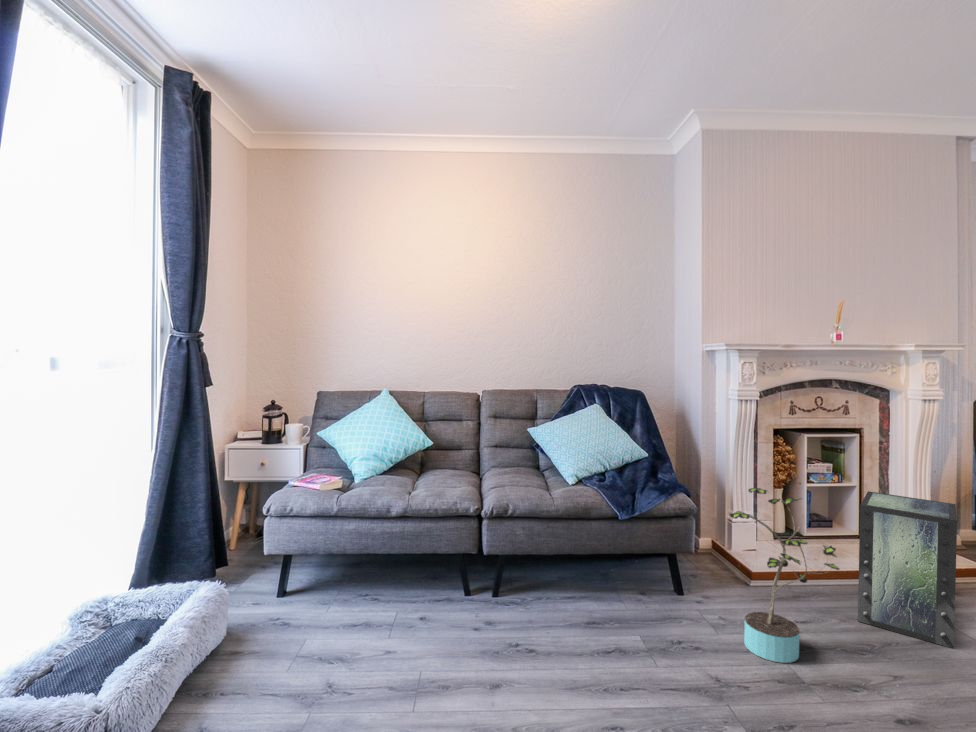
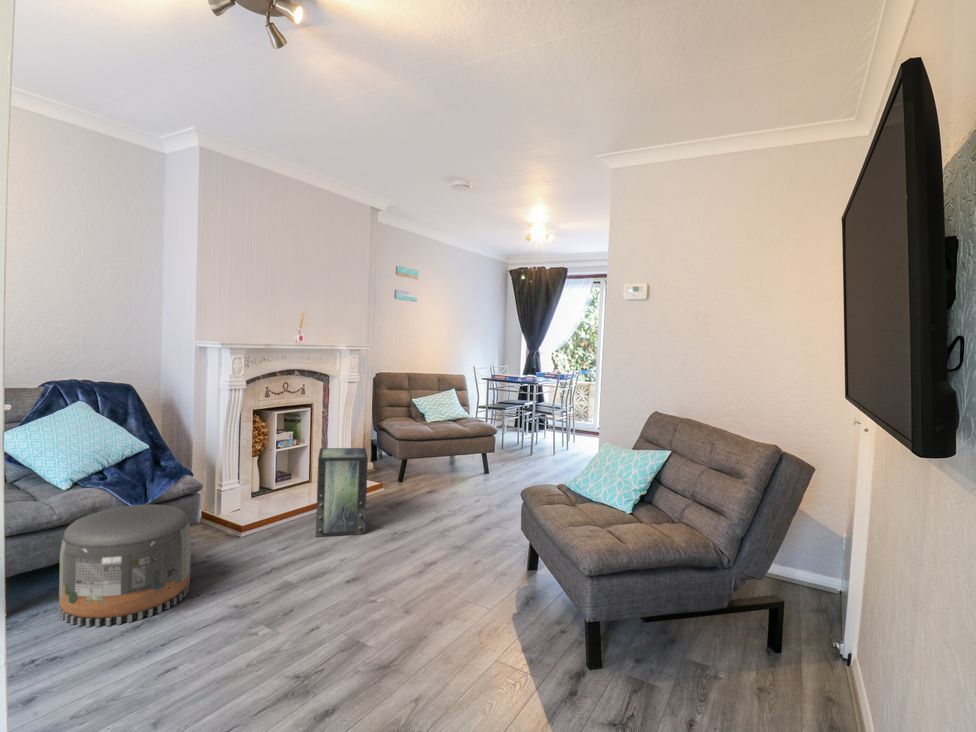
potted plant: present [730,488,839,663] -> none [240,459,312,581]
pouf: none [555,513,674,645] -> present [59,504,191,627]

